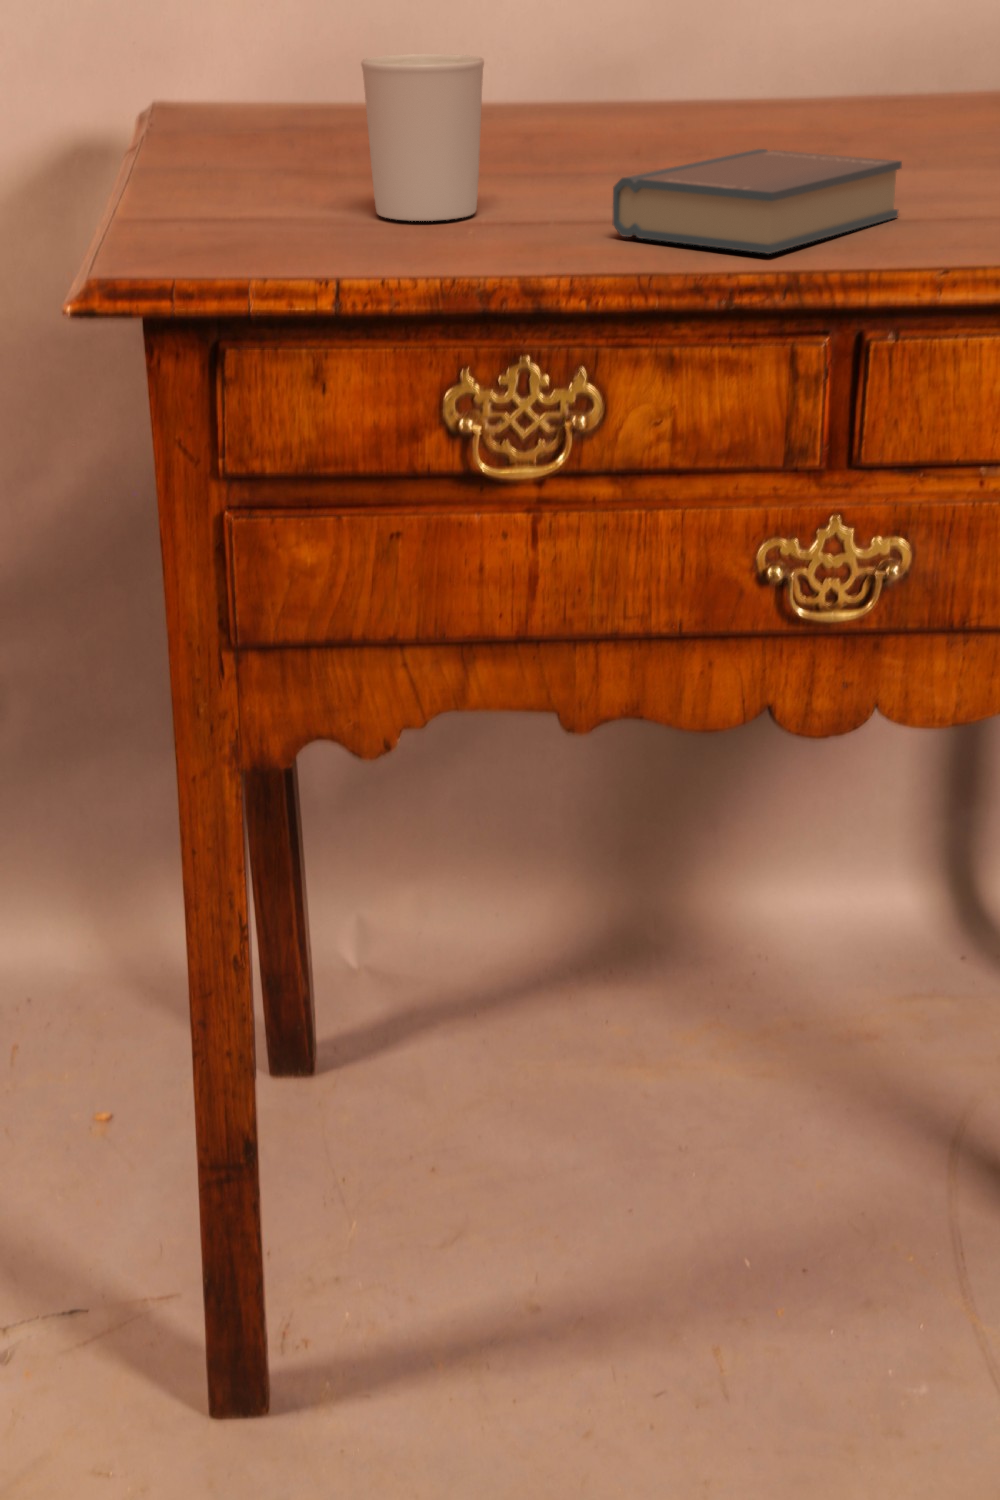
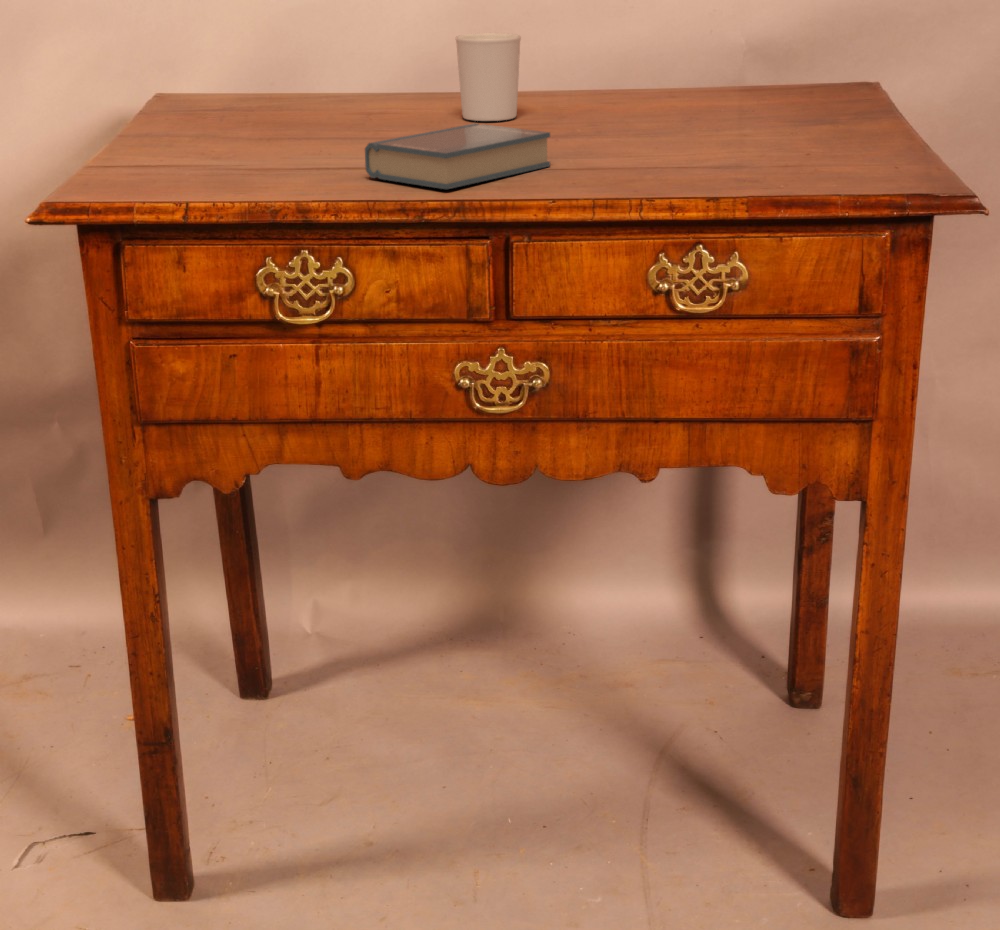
candle holder: present [361,54,484,221] -> present [456,33,521,121]

